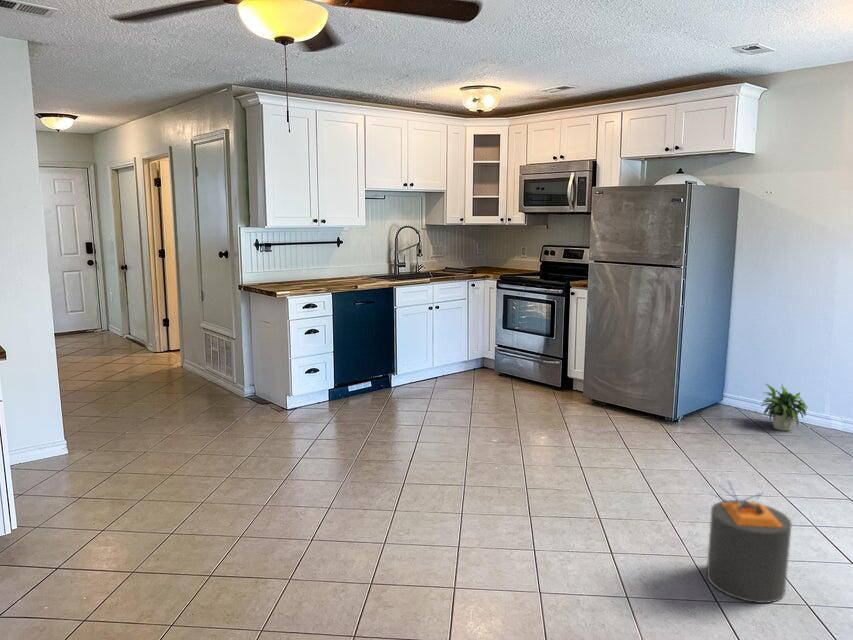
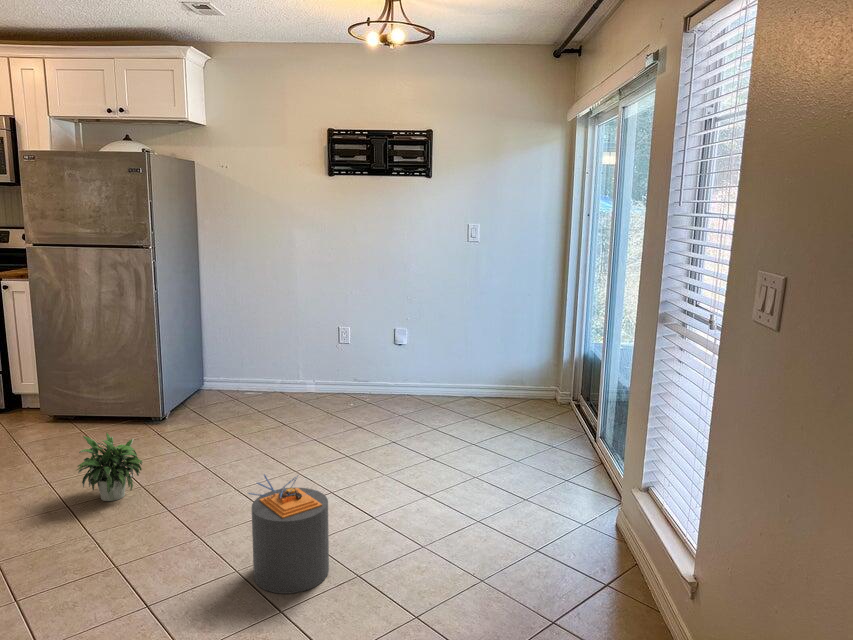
potted plant: present [761,384,808,431] -> present [77,433,142,501]

